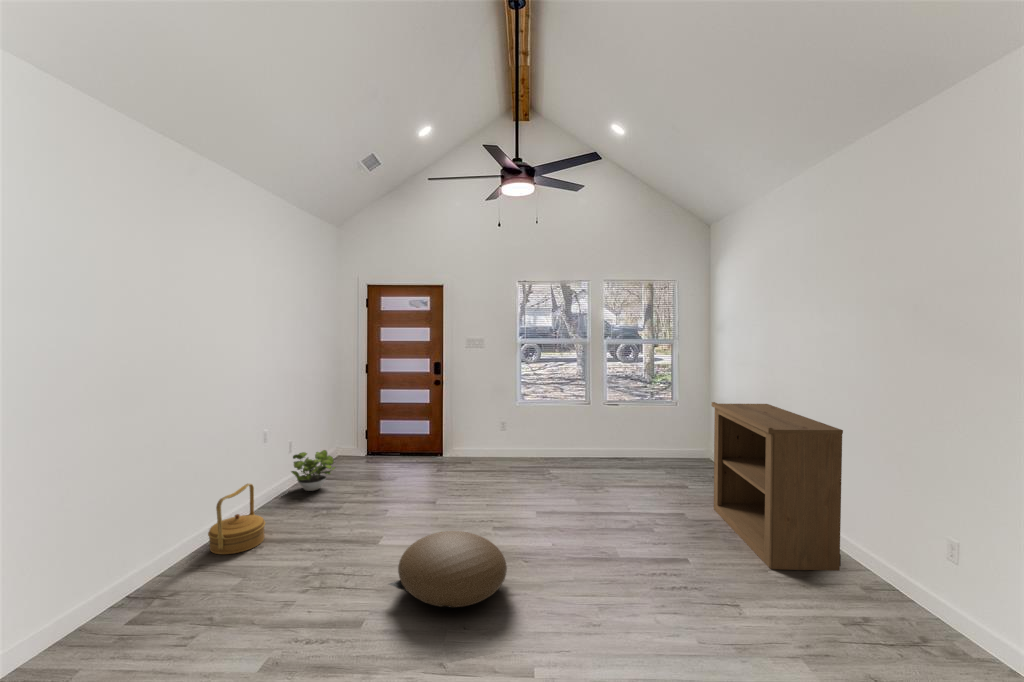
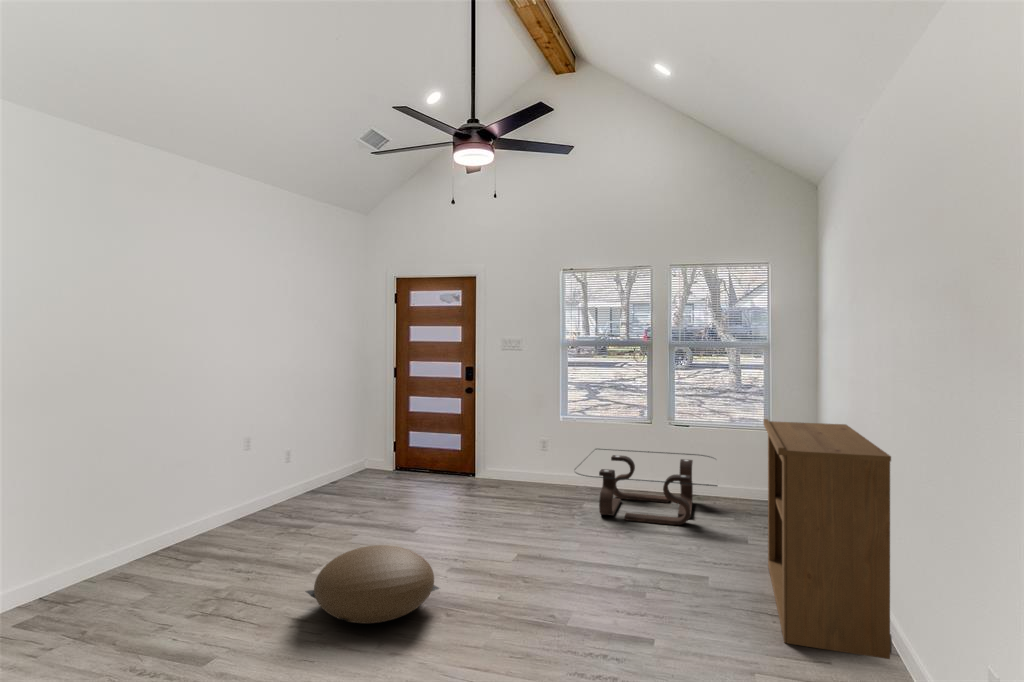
coffee table: none [547,426,665,483] -> present [577,449,717,525]
potted plant: present [291,450,336,491] -> none [293,457,339,500]
woven basket: present [208,484,265,555] -> none [183,481,240,549]

